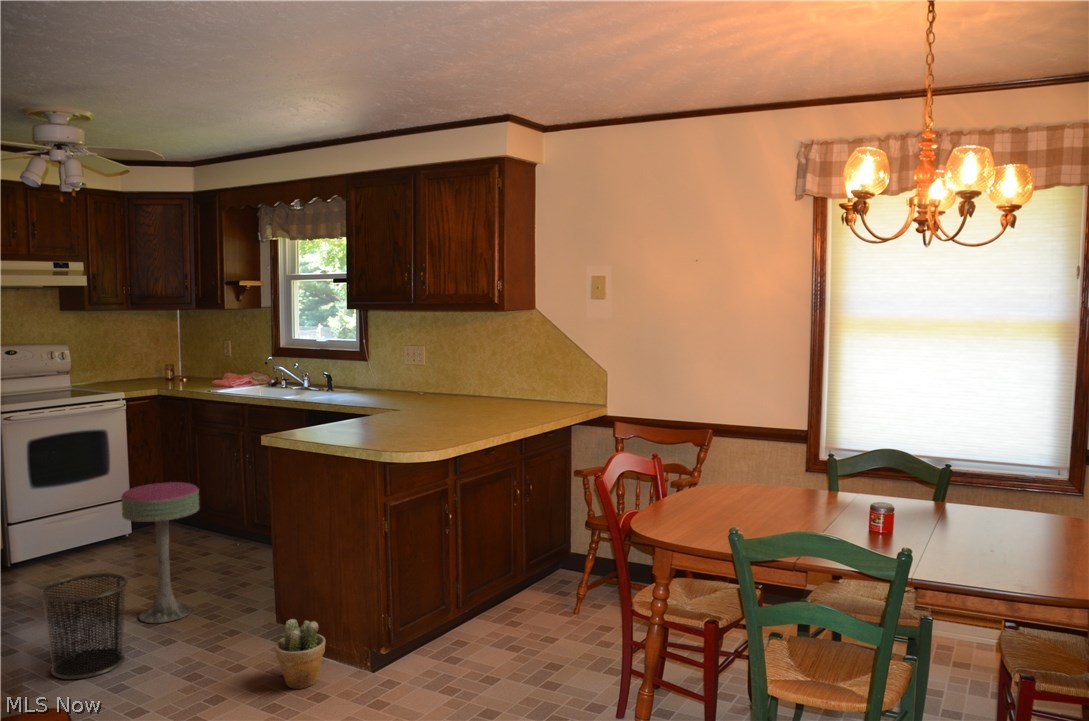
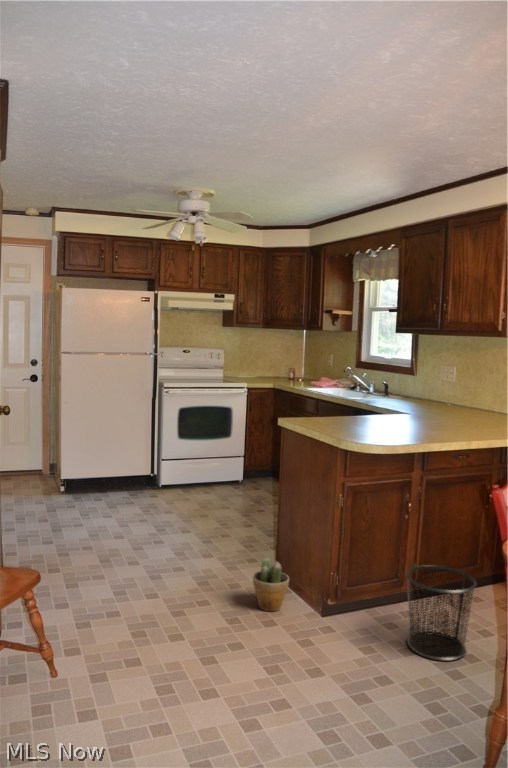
bar stool: present [121,482,199,623] -> none [203,446,253,543]
waste bin: present [40,573,128,679] -> present [406,565,476,661]

